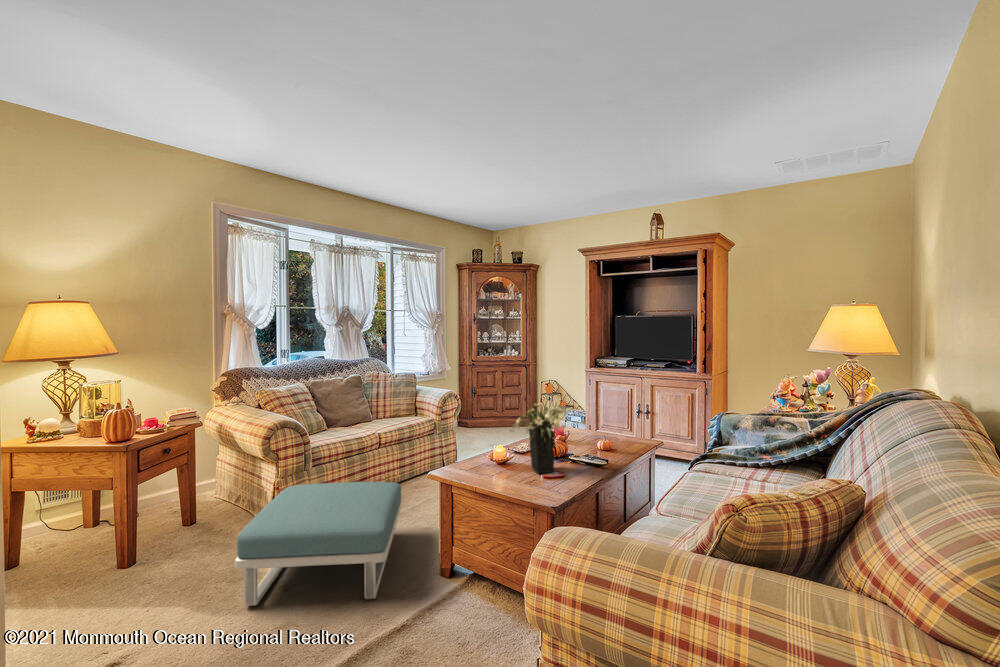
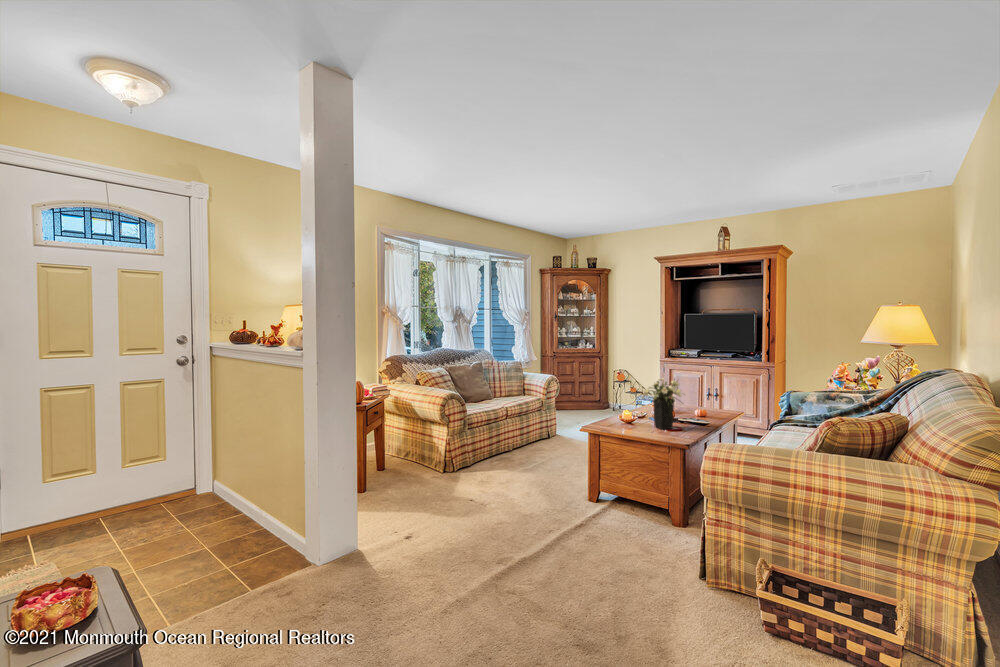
footstool: present [235,482,402,606] -> none [459,438,560,513]

